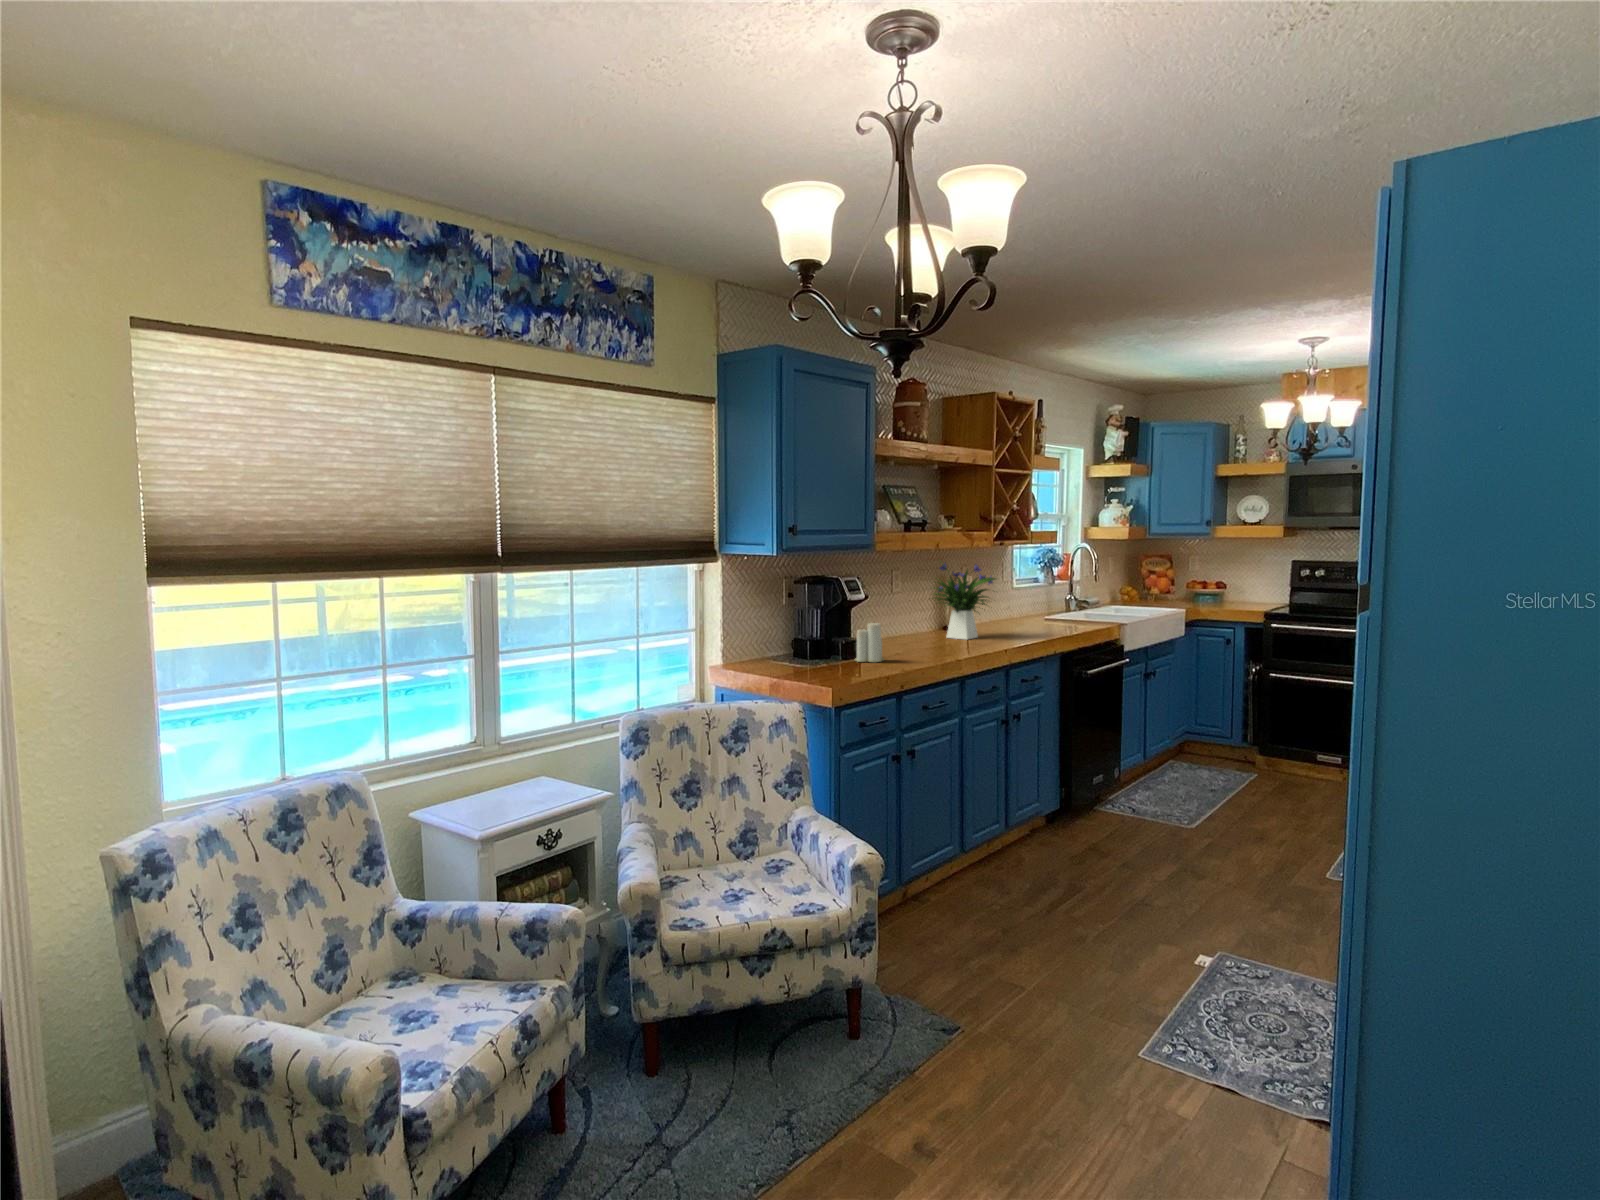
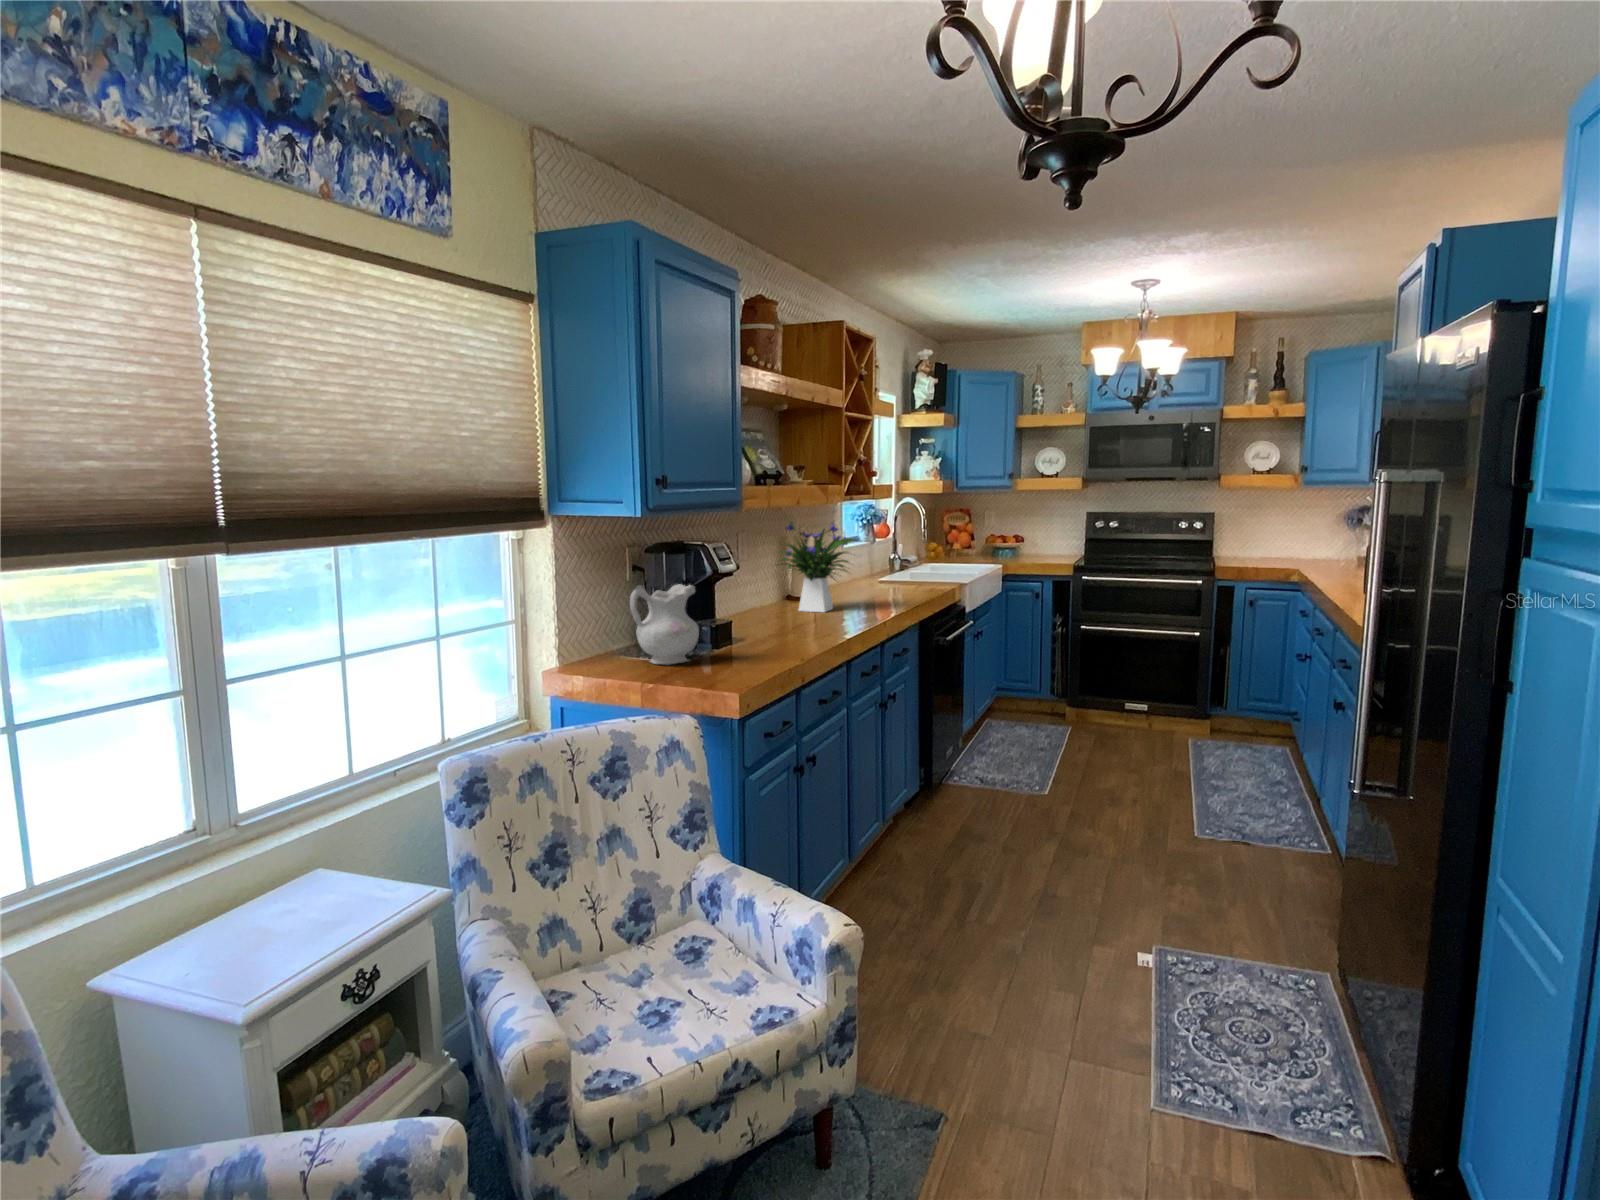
ceramic pitcher: none [777,606,830,668] -> present [630,584,699,665]
candle: present [855,623,884,662] -> none [724,596,760,651]

